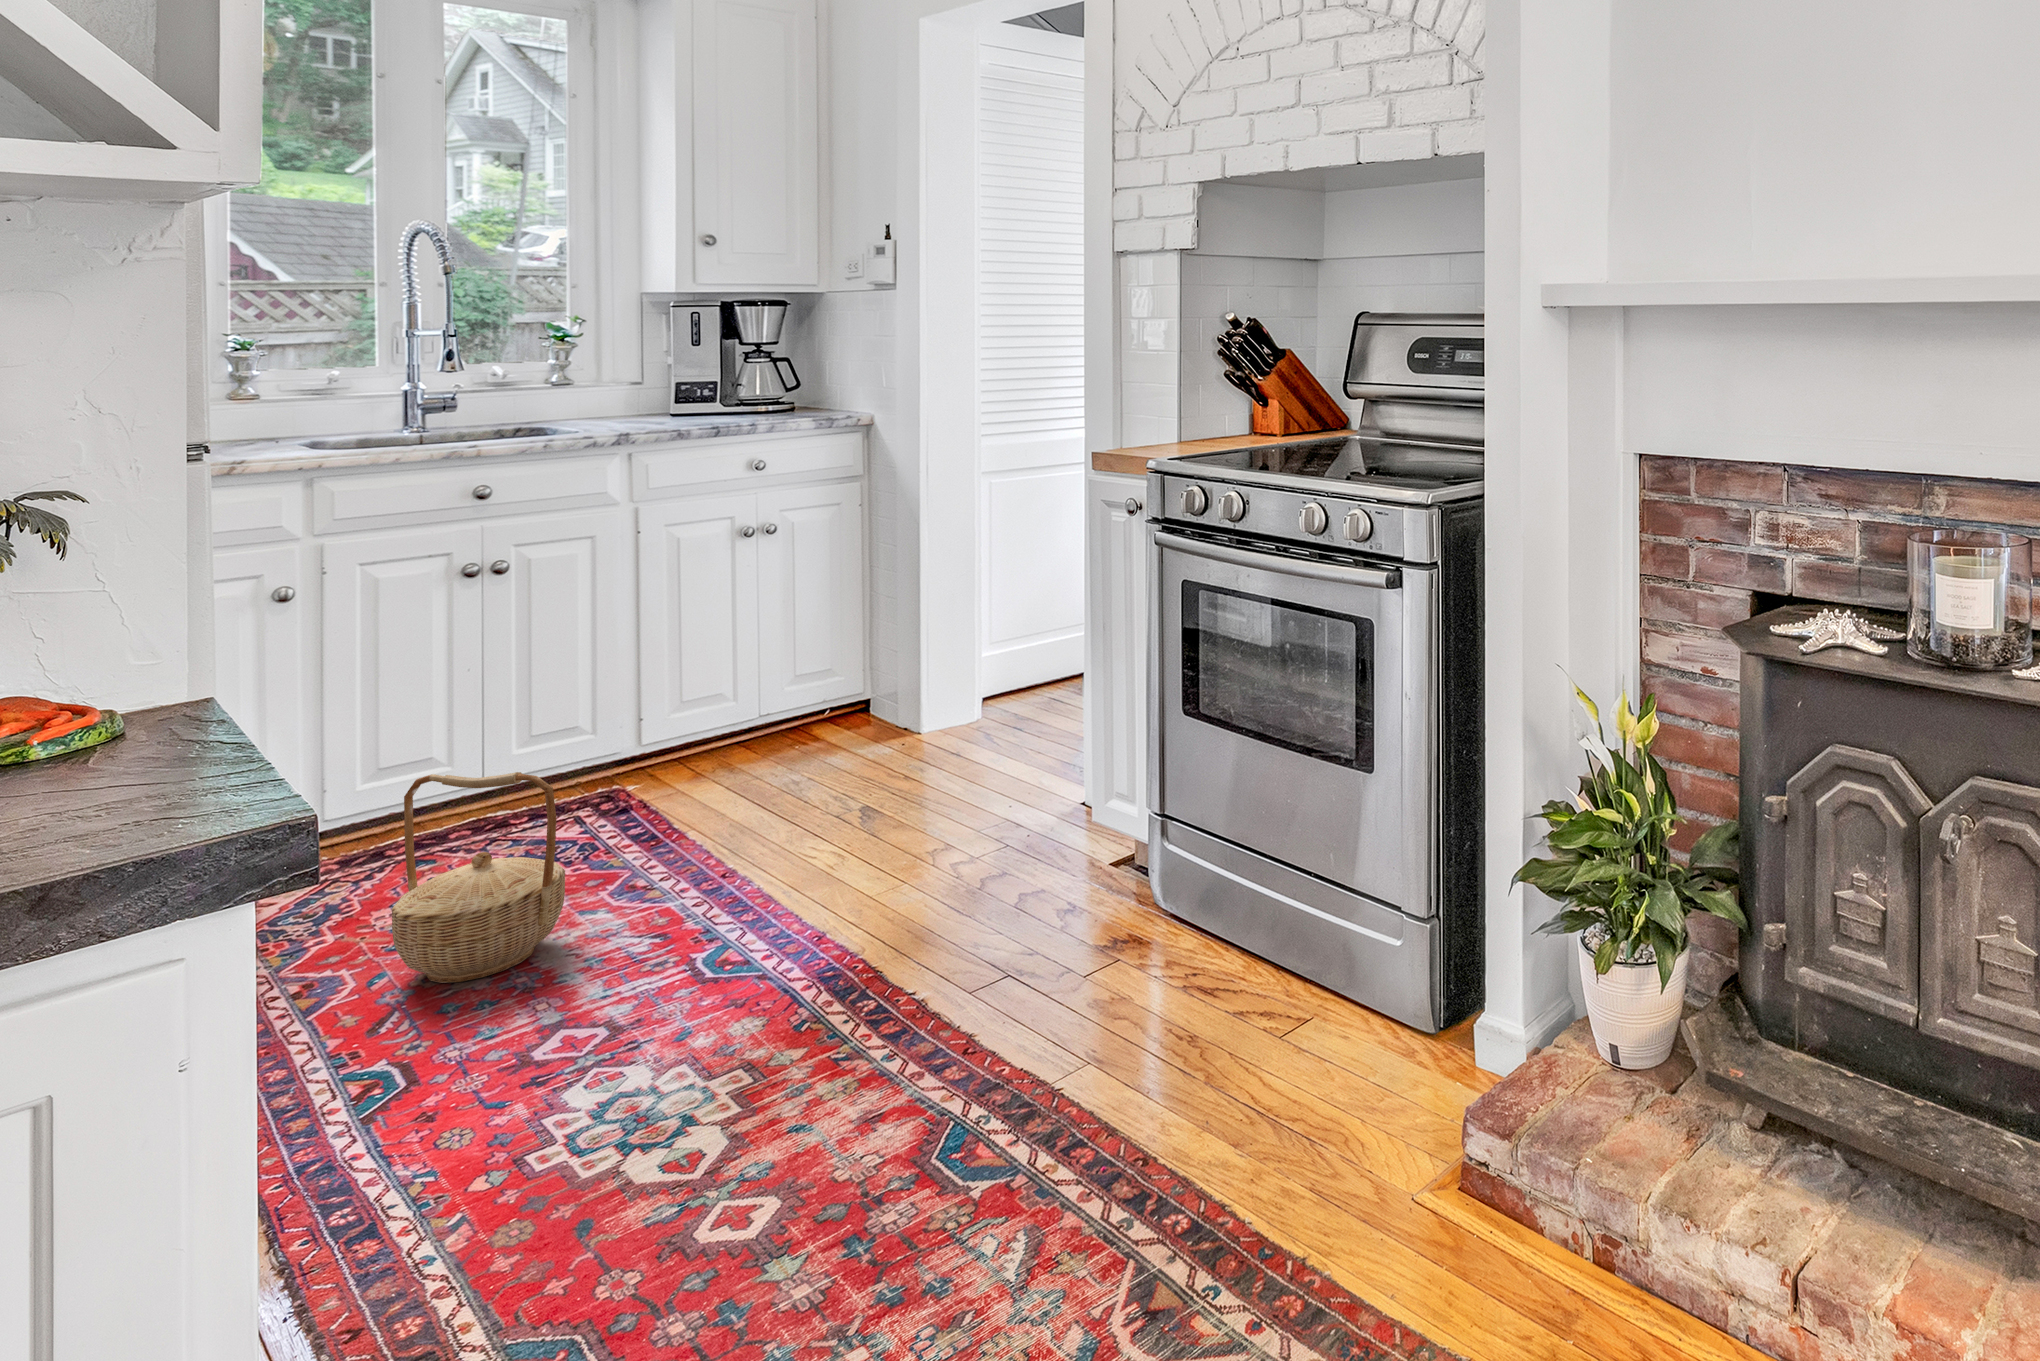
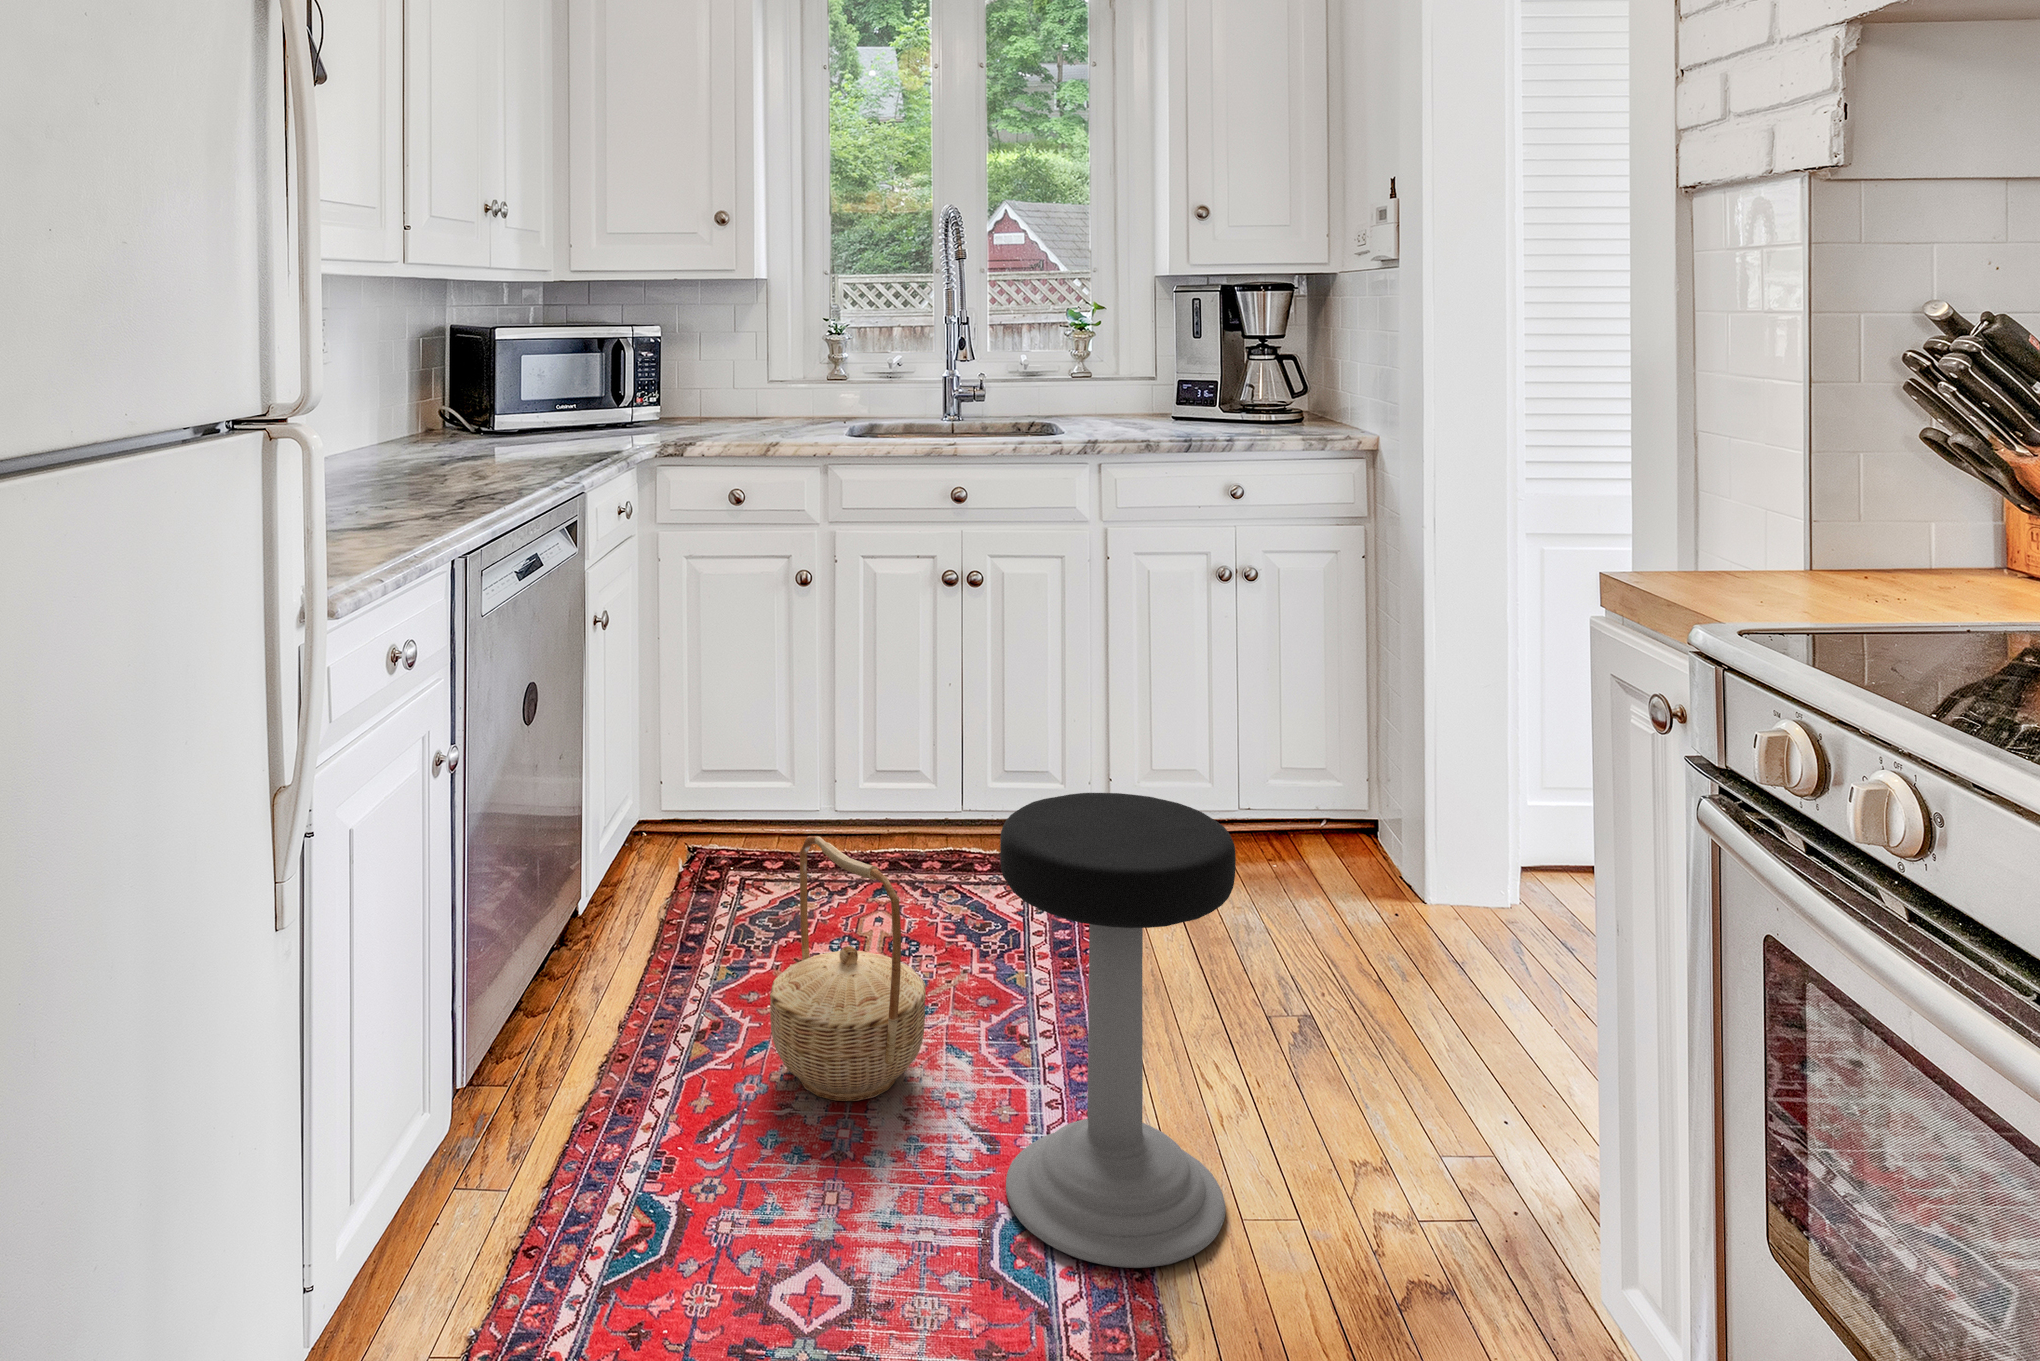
stool: none [672,656,861,969] -> present [1000,793,1236,1268]

